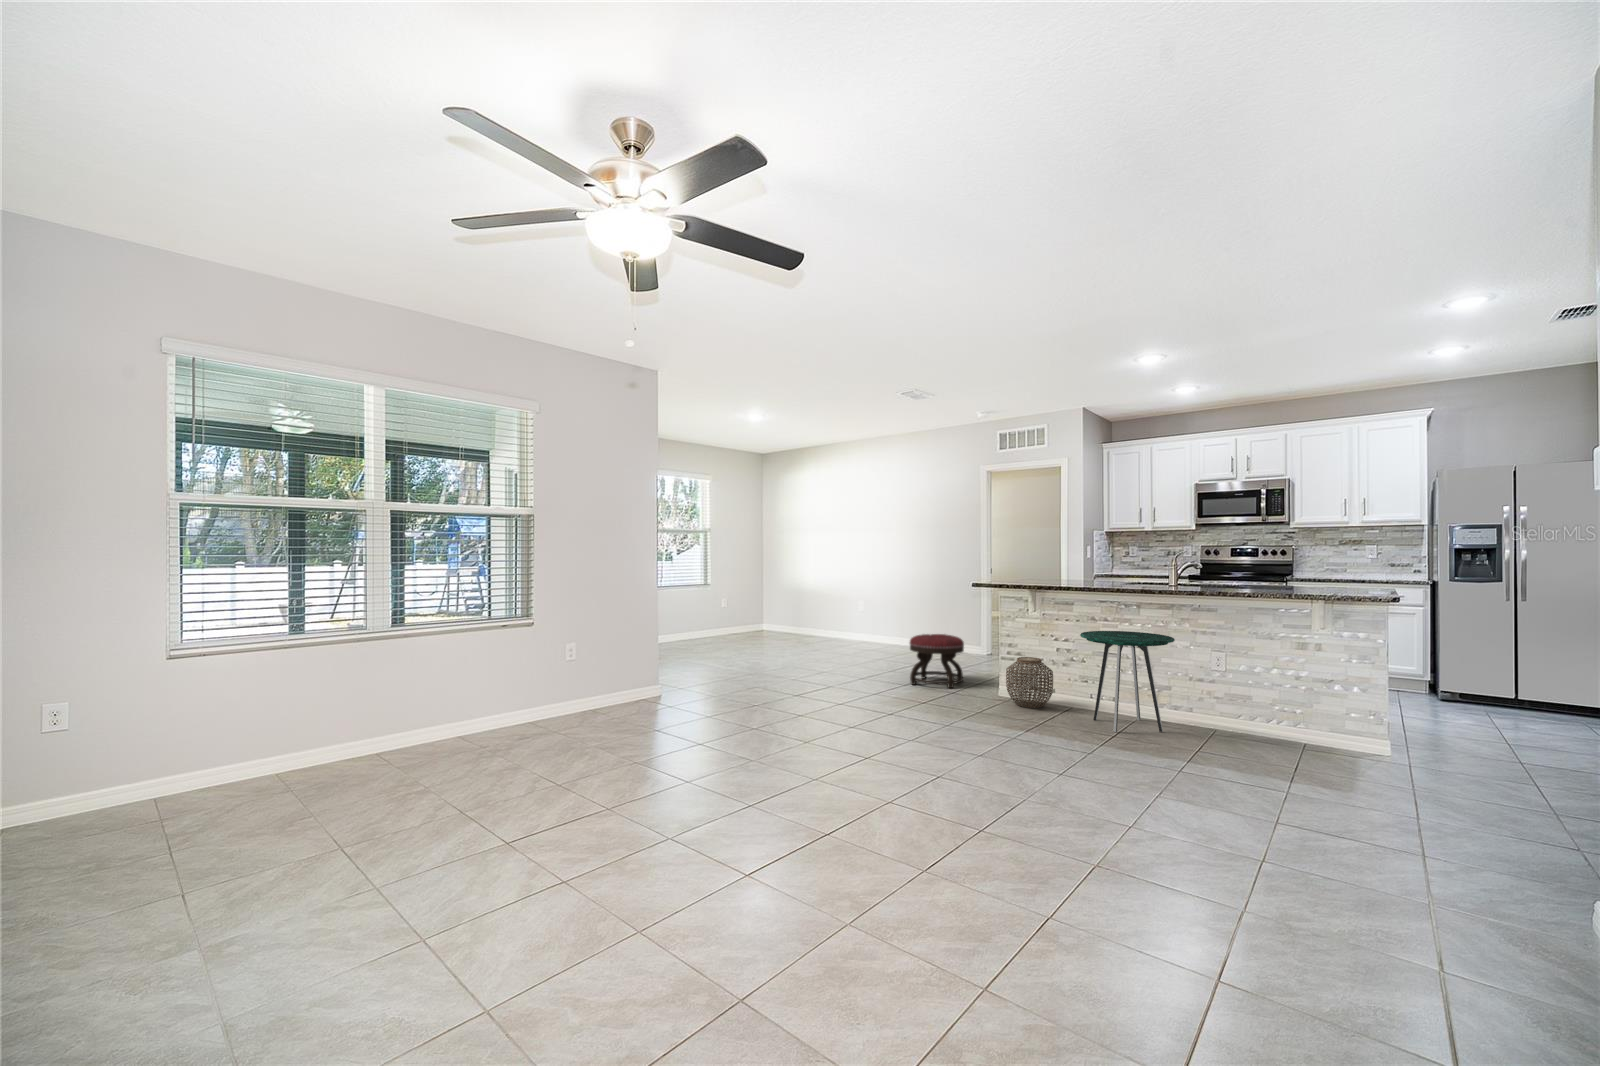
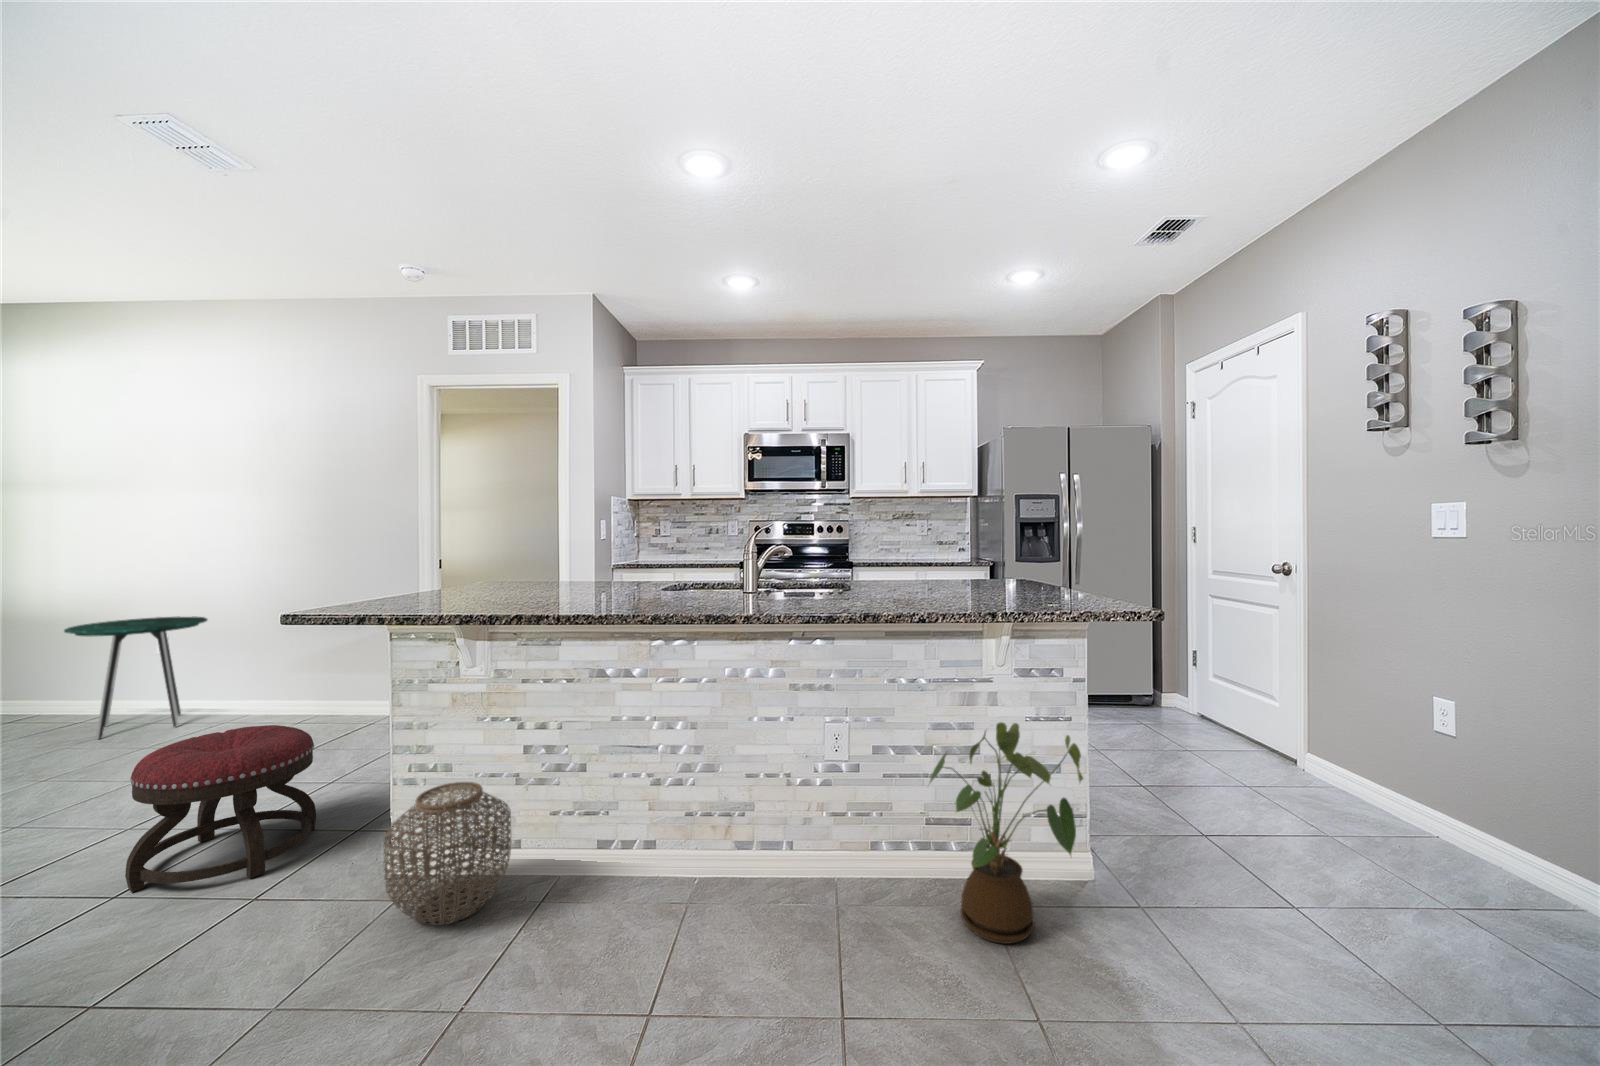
side table: present [1080,631,1175,732] -> present [64,616,207,739]
house plant: none [1257,655,1356,755] -> present [930,722,1083,944]

